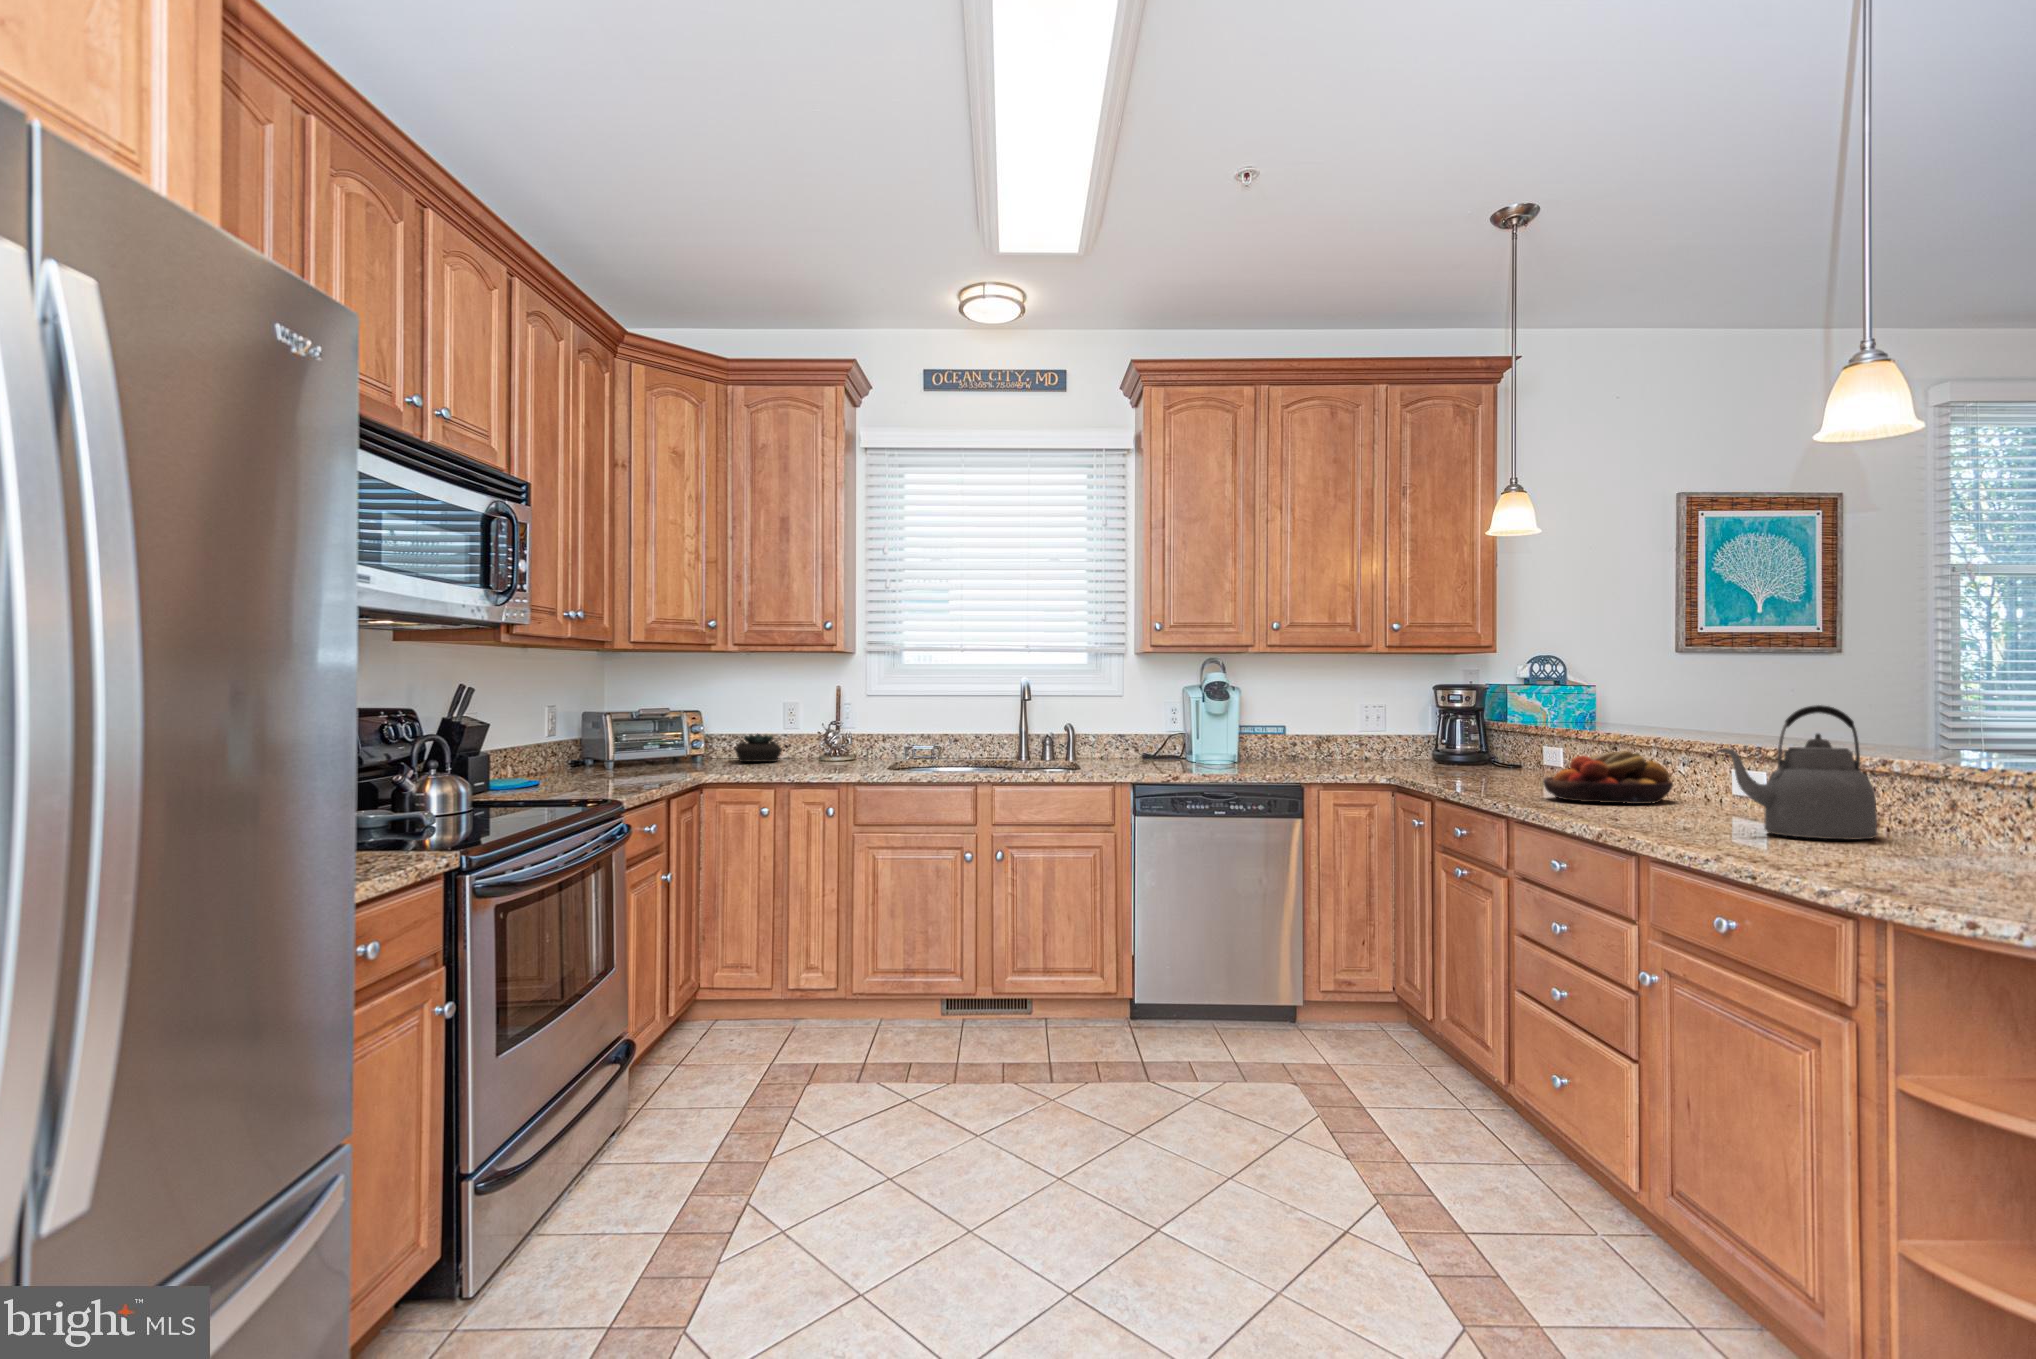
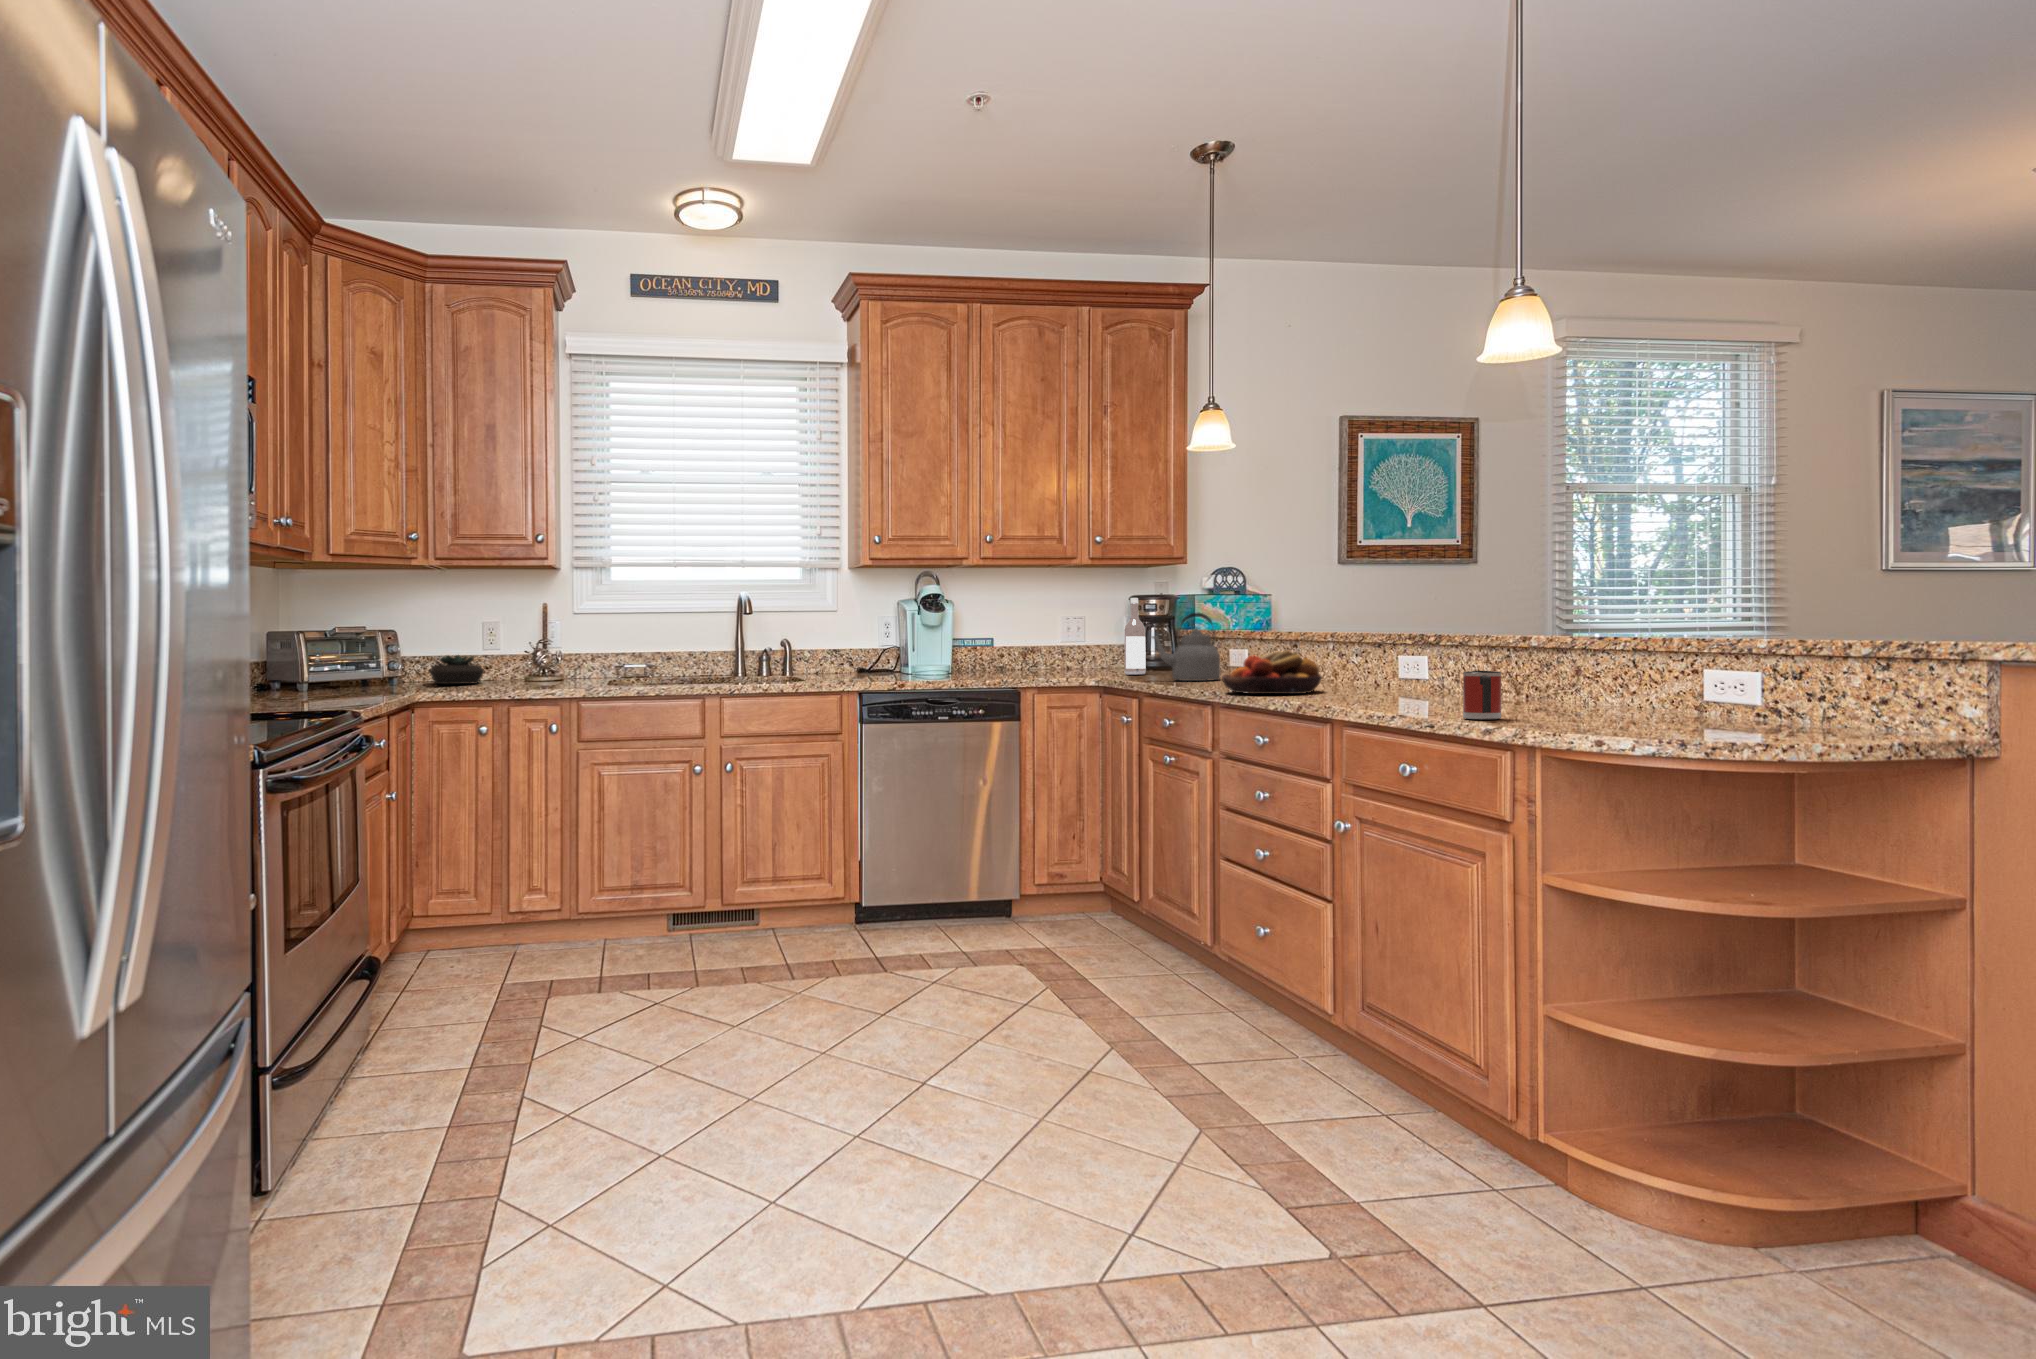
wine bottle: none [1425,686,1450,770] -> present [1124,598,1146,675]
kettle: present [1719,705,1877,839] -> present [1152,613,1221,681]
mug: none [1895,789,1958,857] -> present [1463,671,1501,719]

